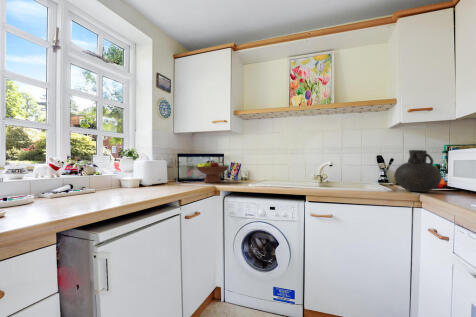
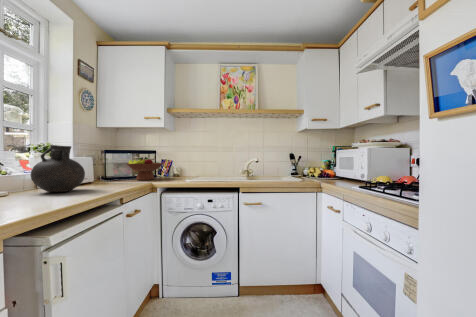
vase: present [394,150,442,192] -> present [31,145,85,192]

